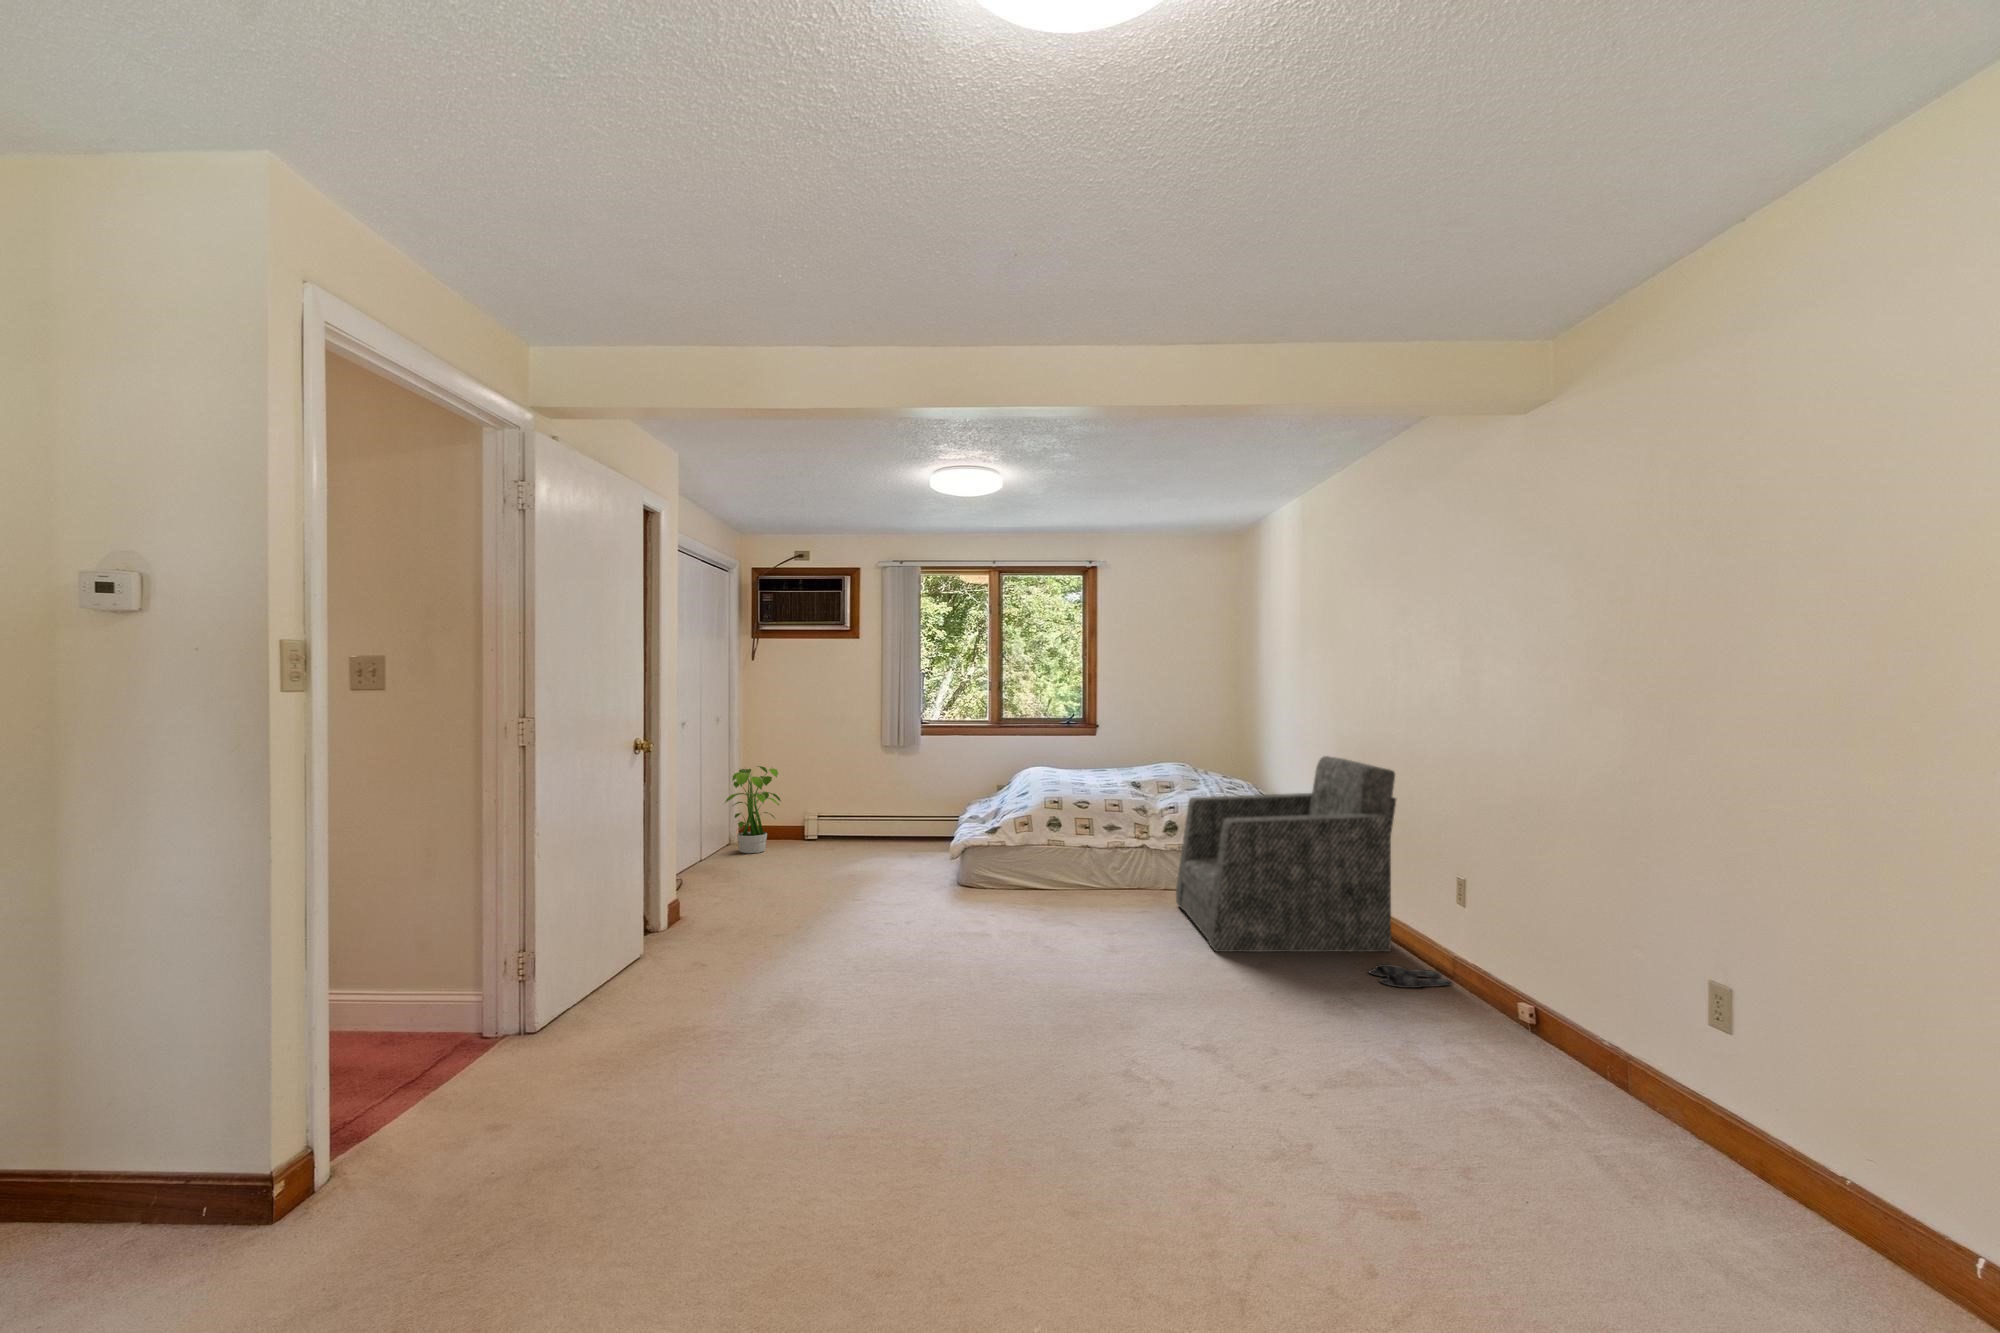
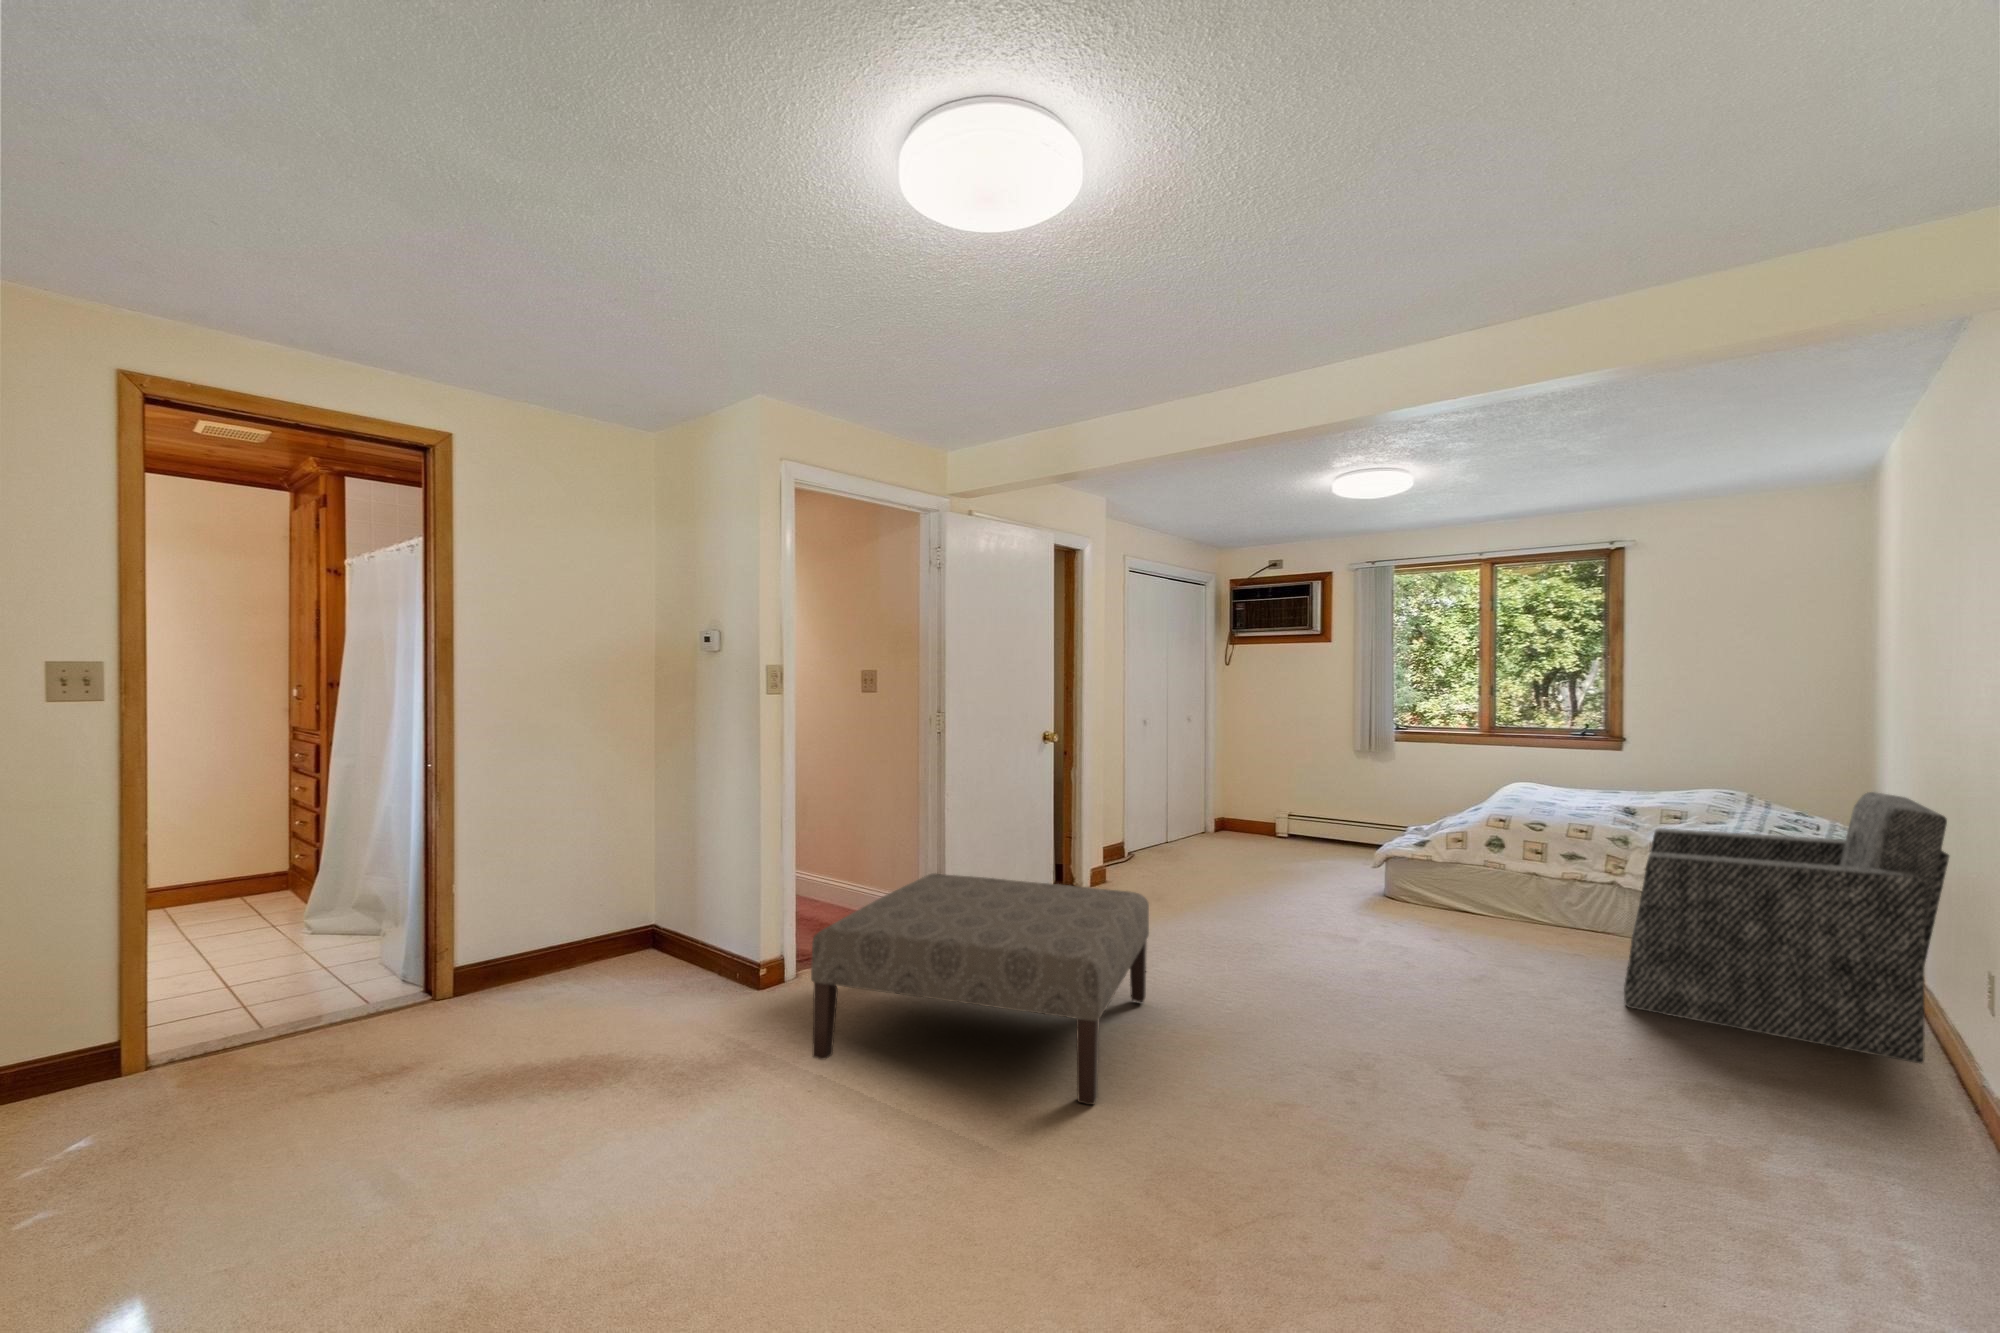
potted plant: present [724,766,781,853] -> none [1193,761,1248,841]
ottoman: none [483,932,935,1293] -> present [811,873,1149,1105]
slippers: present [1369,964,1453,988] -> none [1841,1069,1985,1121]

